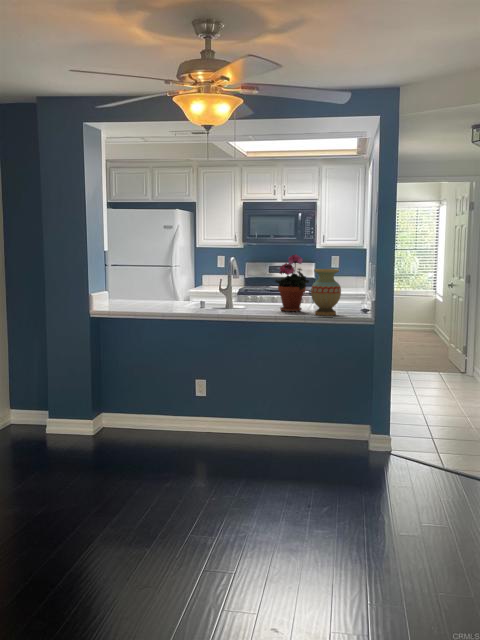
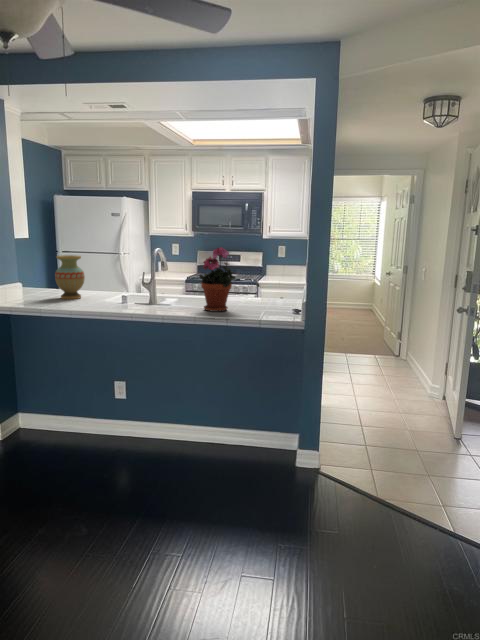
vase: present [311,269,341,315] -> present [55,255,85,299]

